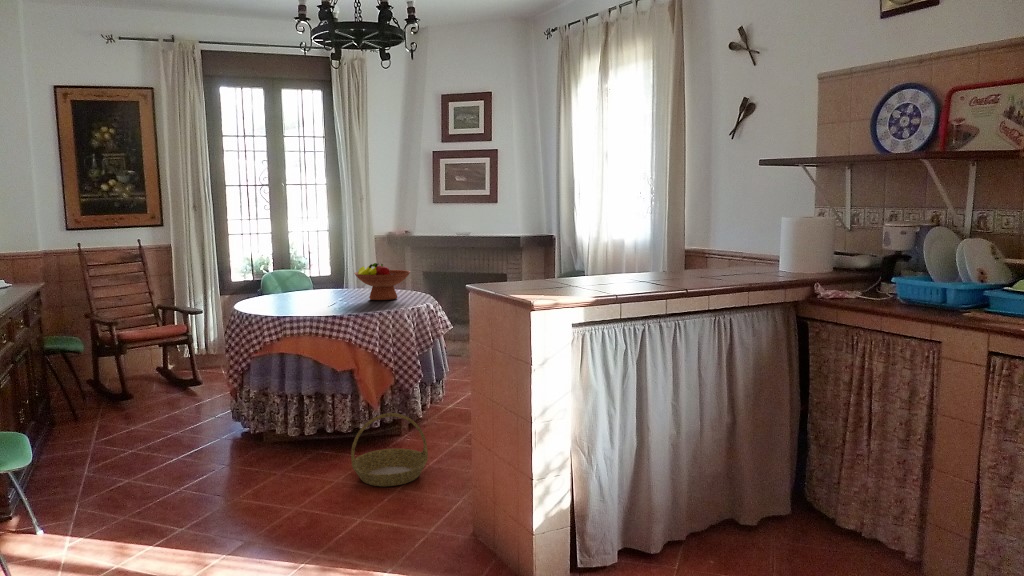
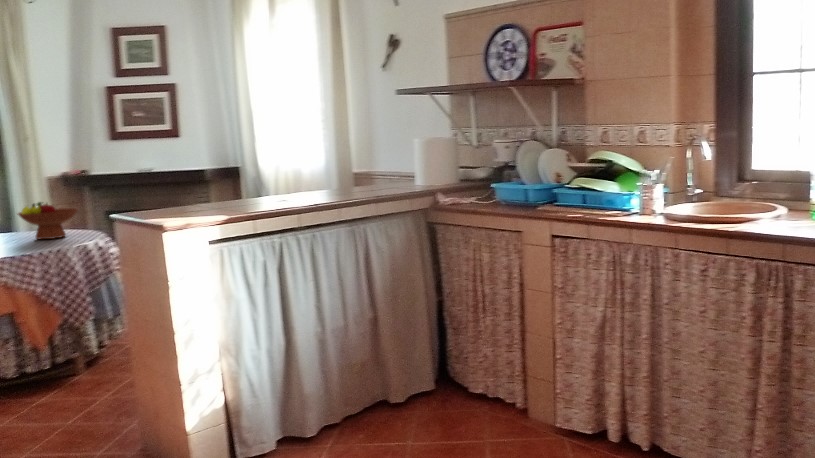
basket: present [351,413,428,486] -> none [19,346,101,418]

